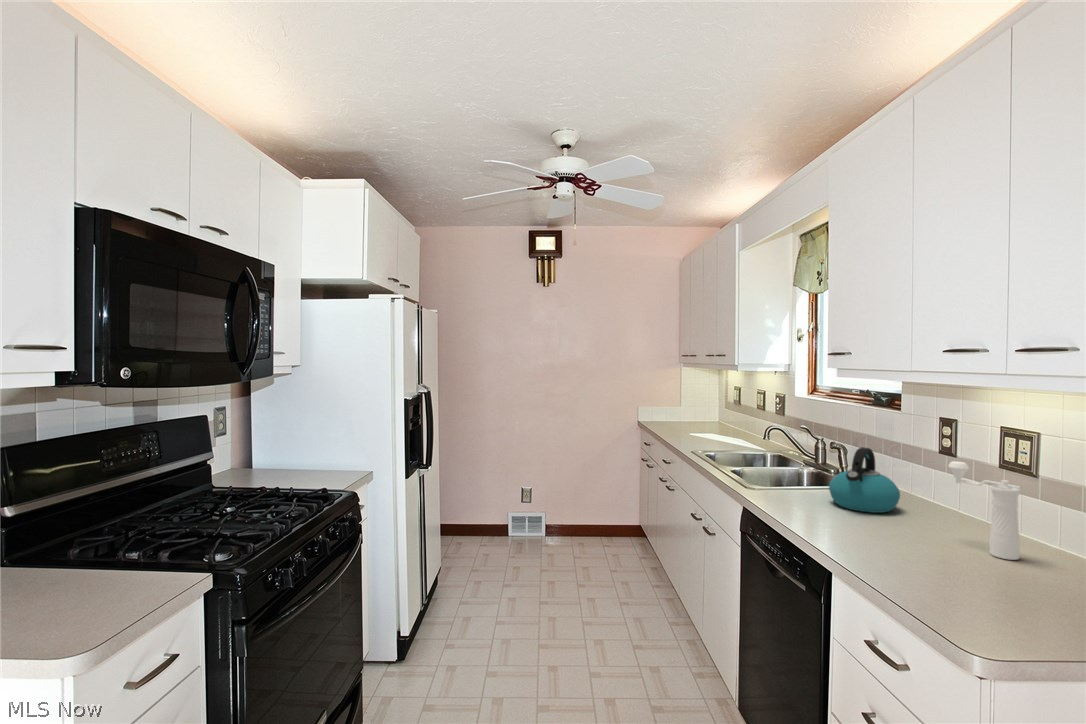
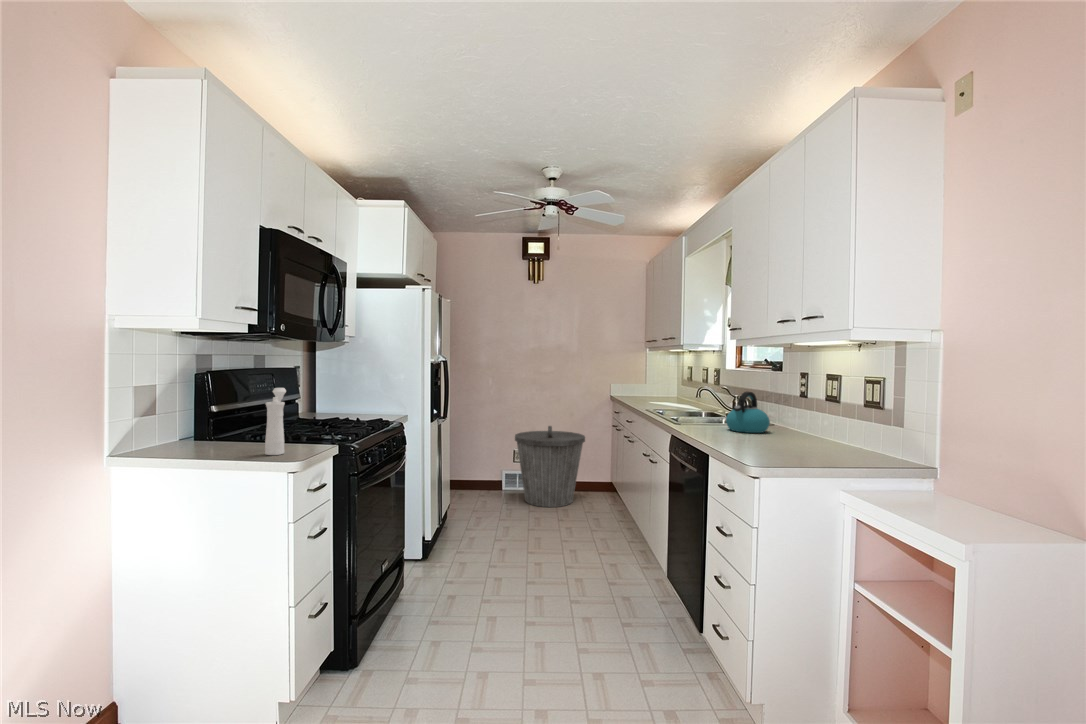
trash can: none [522,461,609,566] -> present [515,426,585,507]
pepper mill: present [948,461,1020,560] -> present [265,388,286,455]

